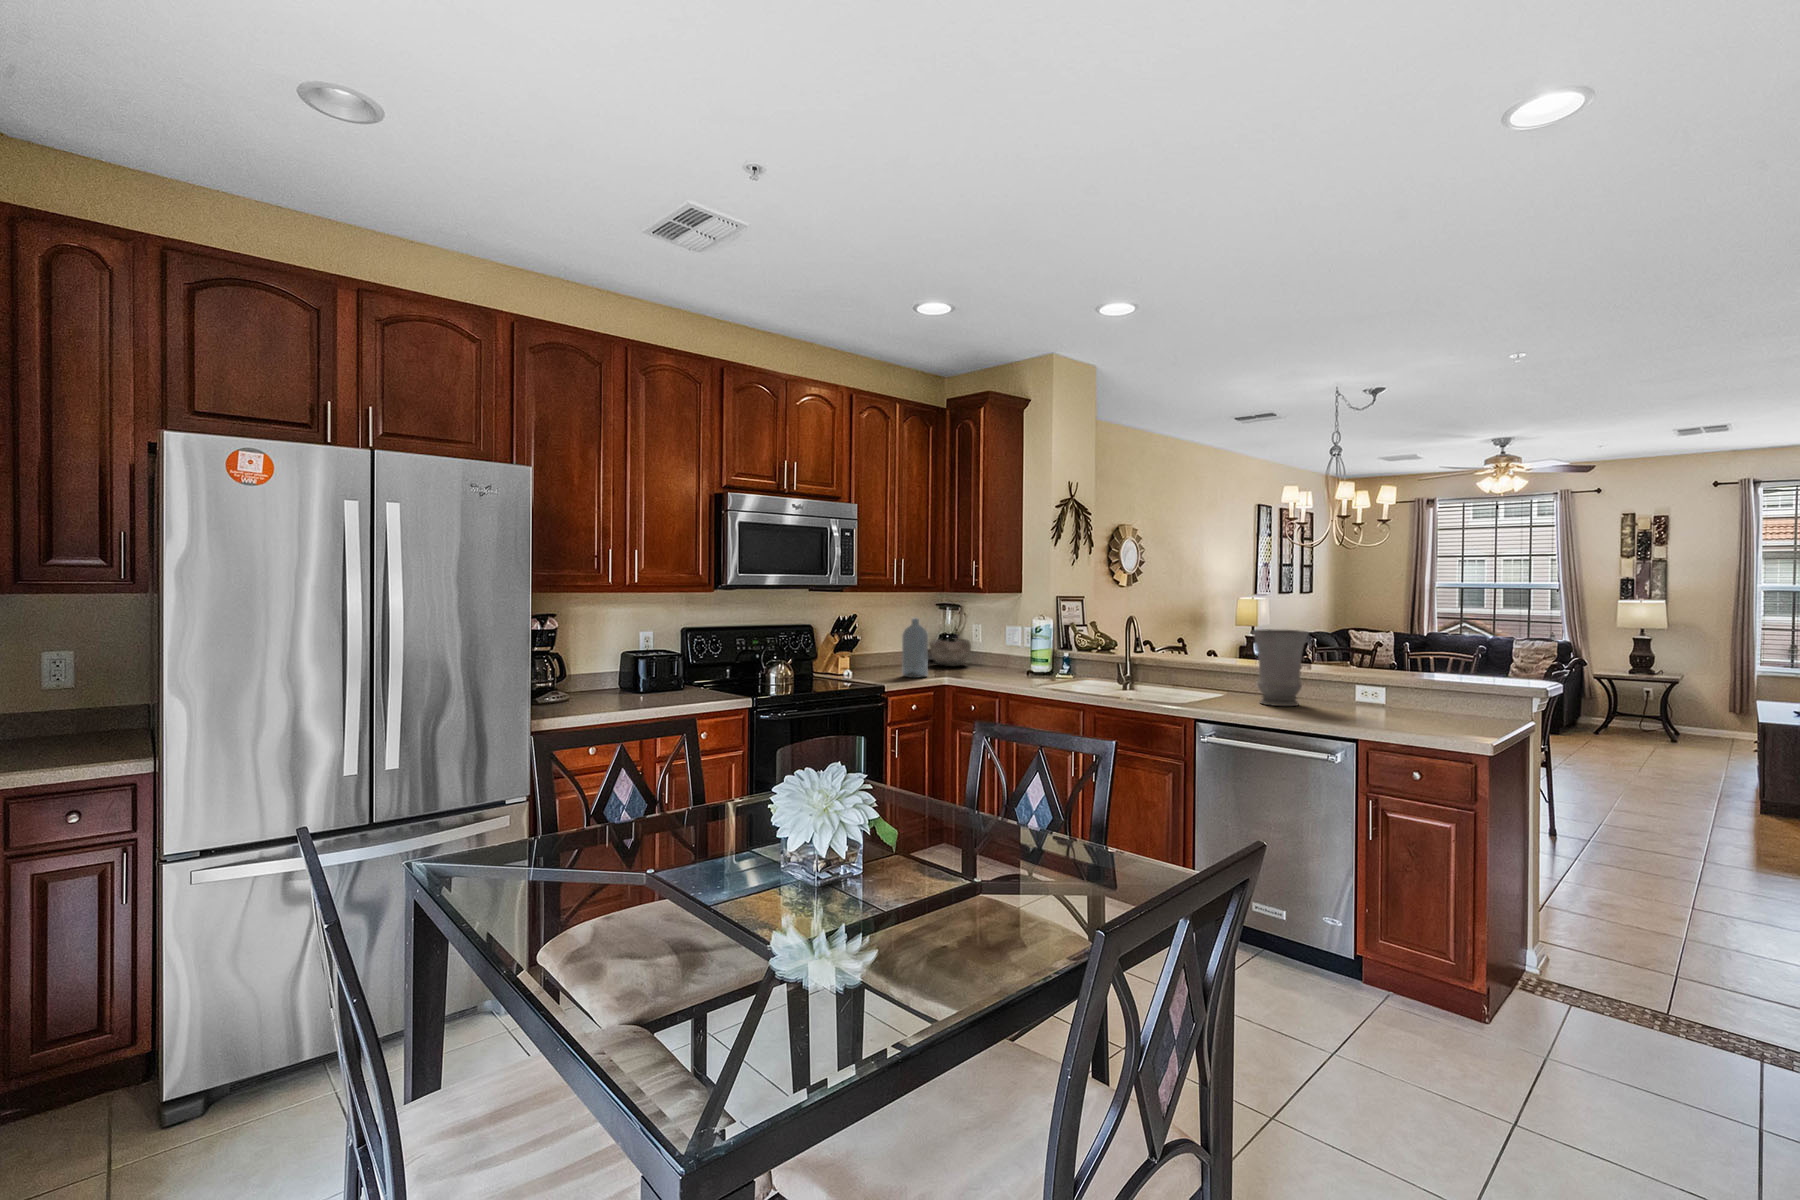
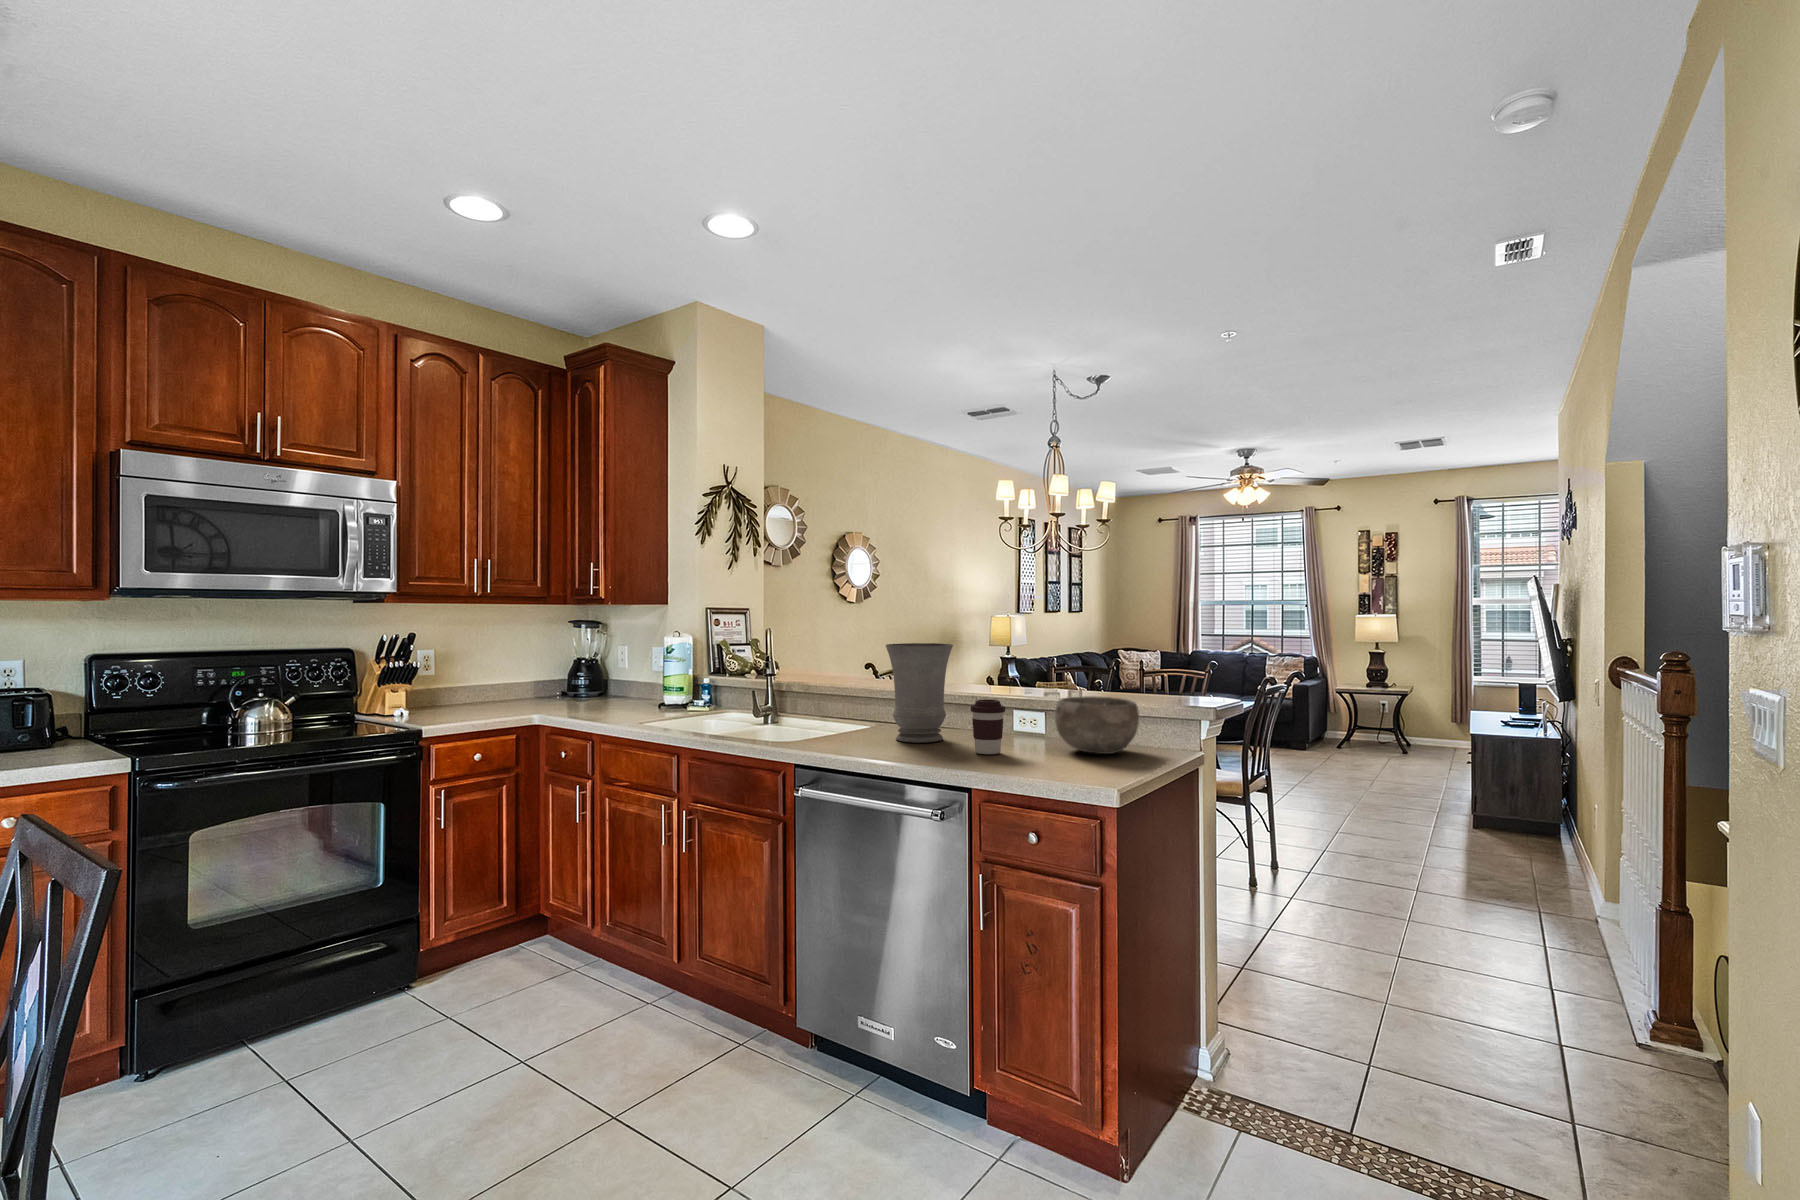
bottle: present [902,618,928,678] -> none [482,637,520,715]
bowl: present [930,639,971,666] -> present [1055,696,1139,754]
coffee cup: none [1335,674,1365,716] -> present [971,699,1005,754]

